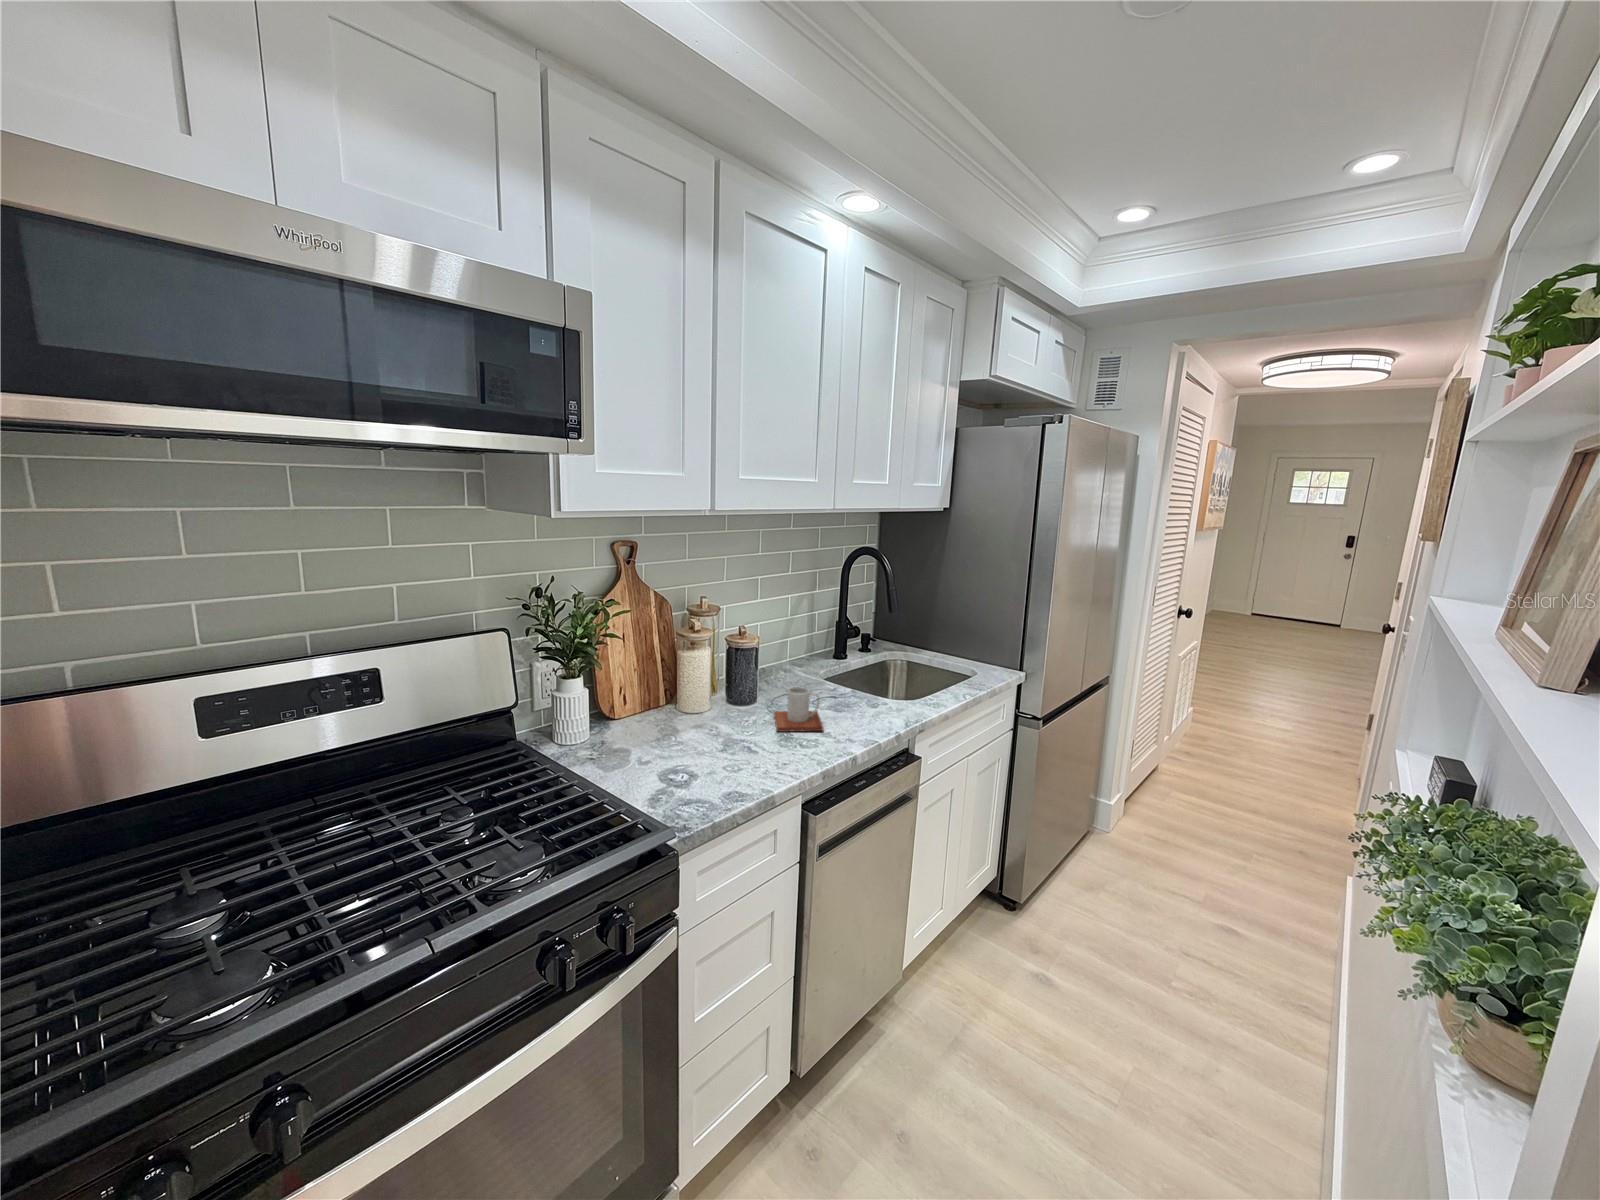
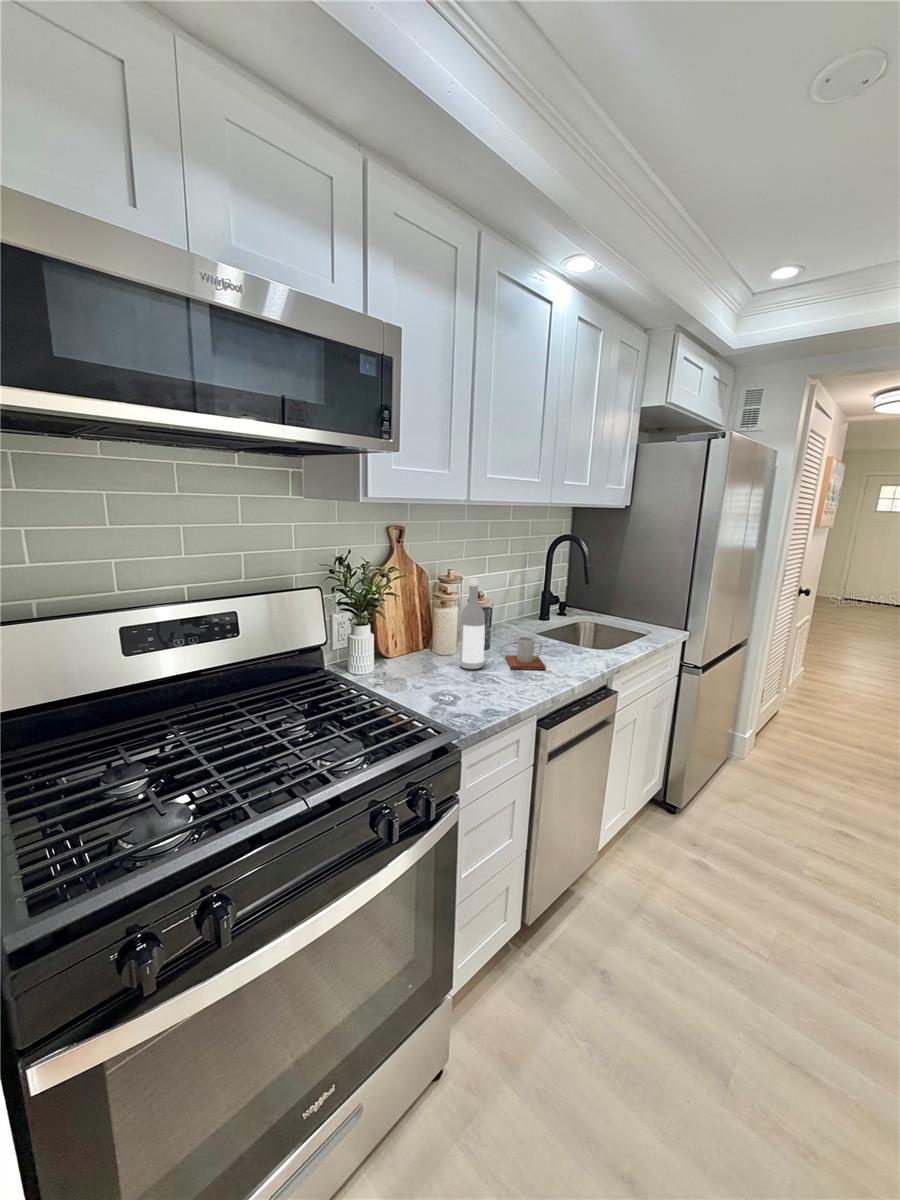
wine bottle: none [708,612,741,733] -> present [459,578,485,669]

